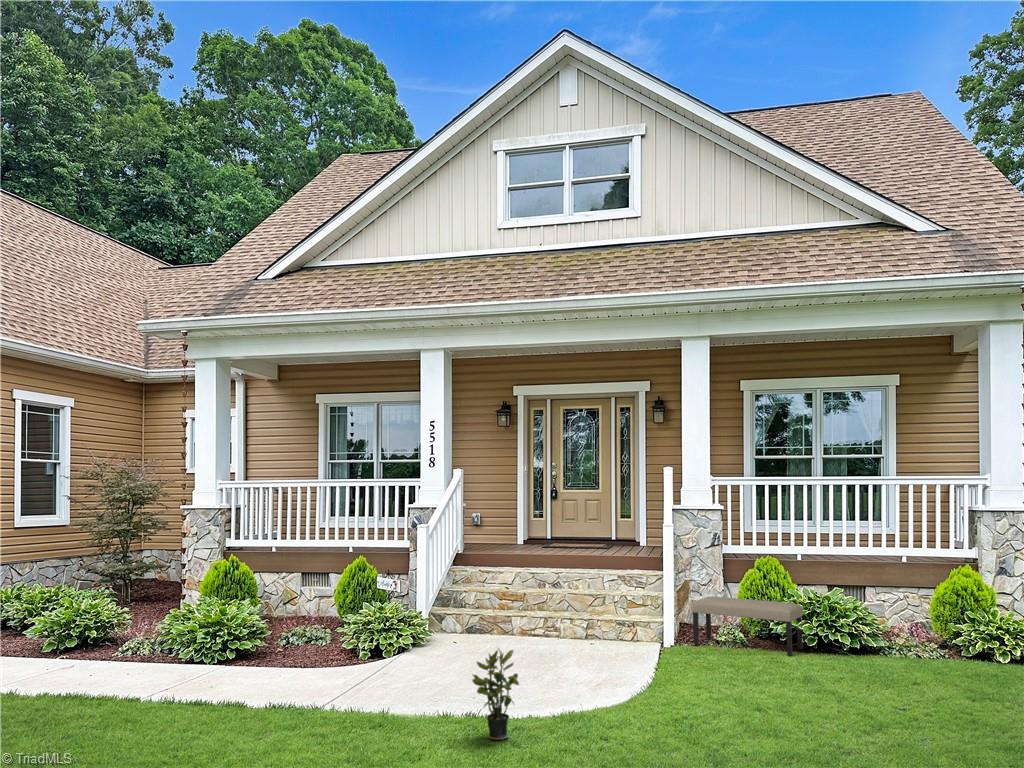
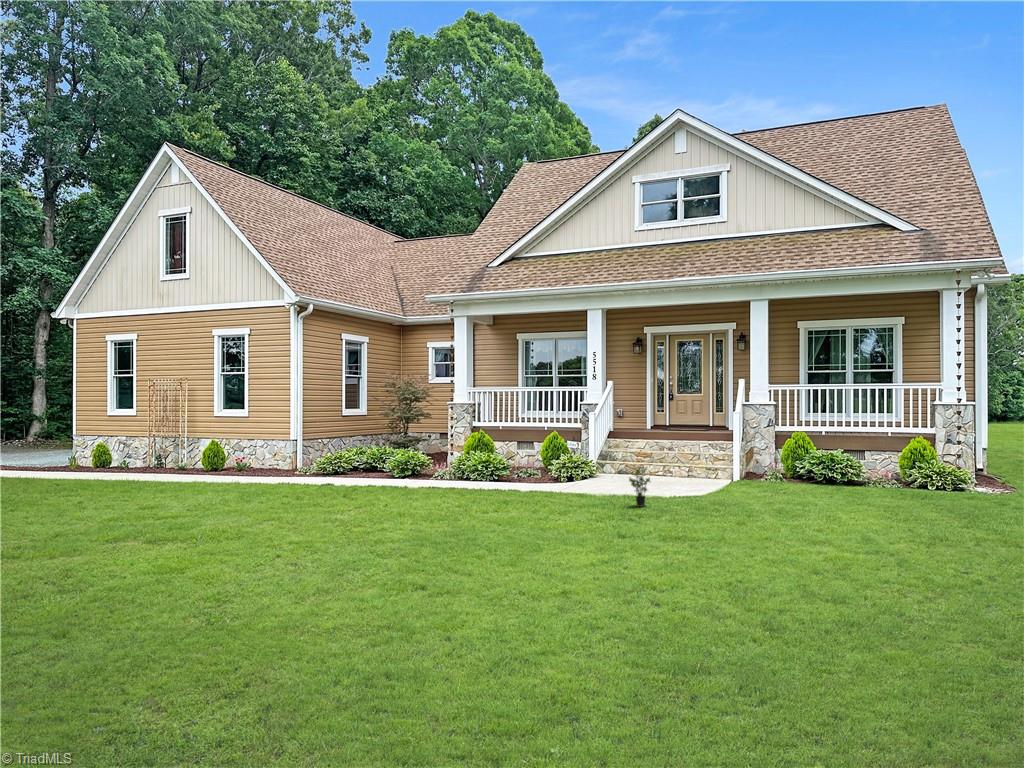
bench: present [691,597,803,656] -> none [749,455,813,485]

